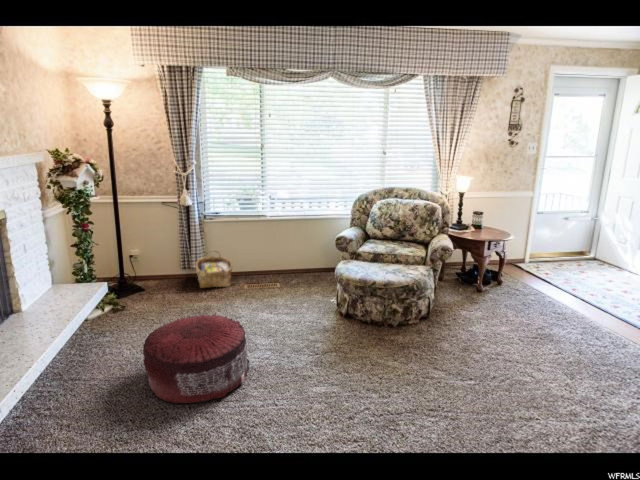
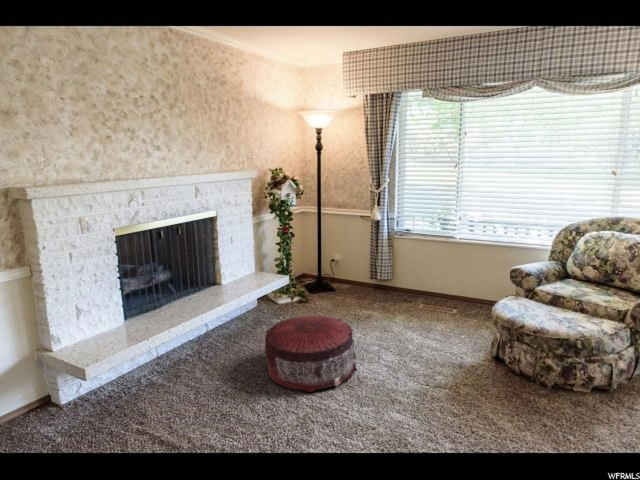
woven basket: present [196,250,232,288] -> none [375,265,412,303]

